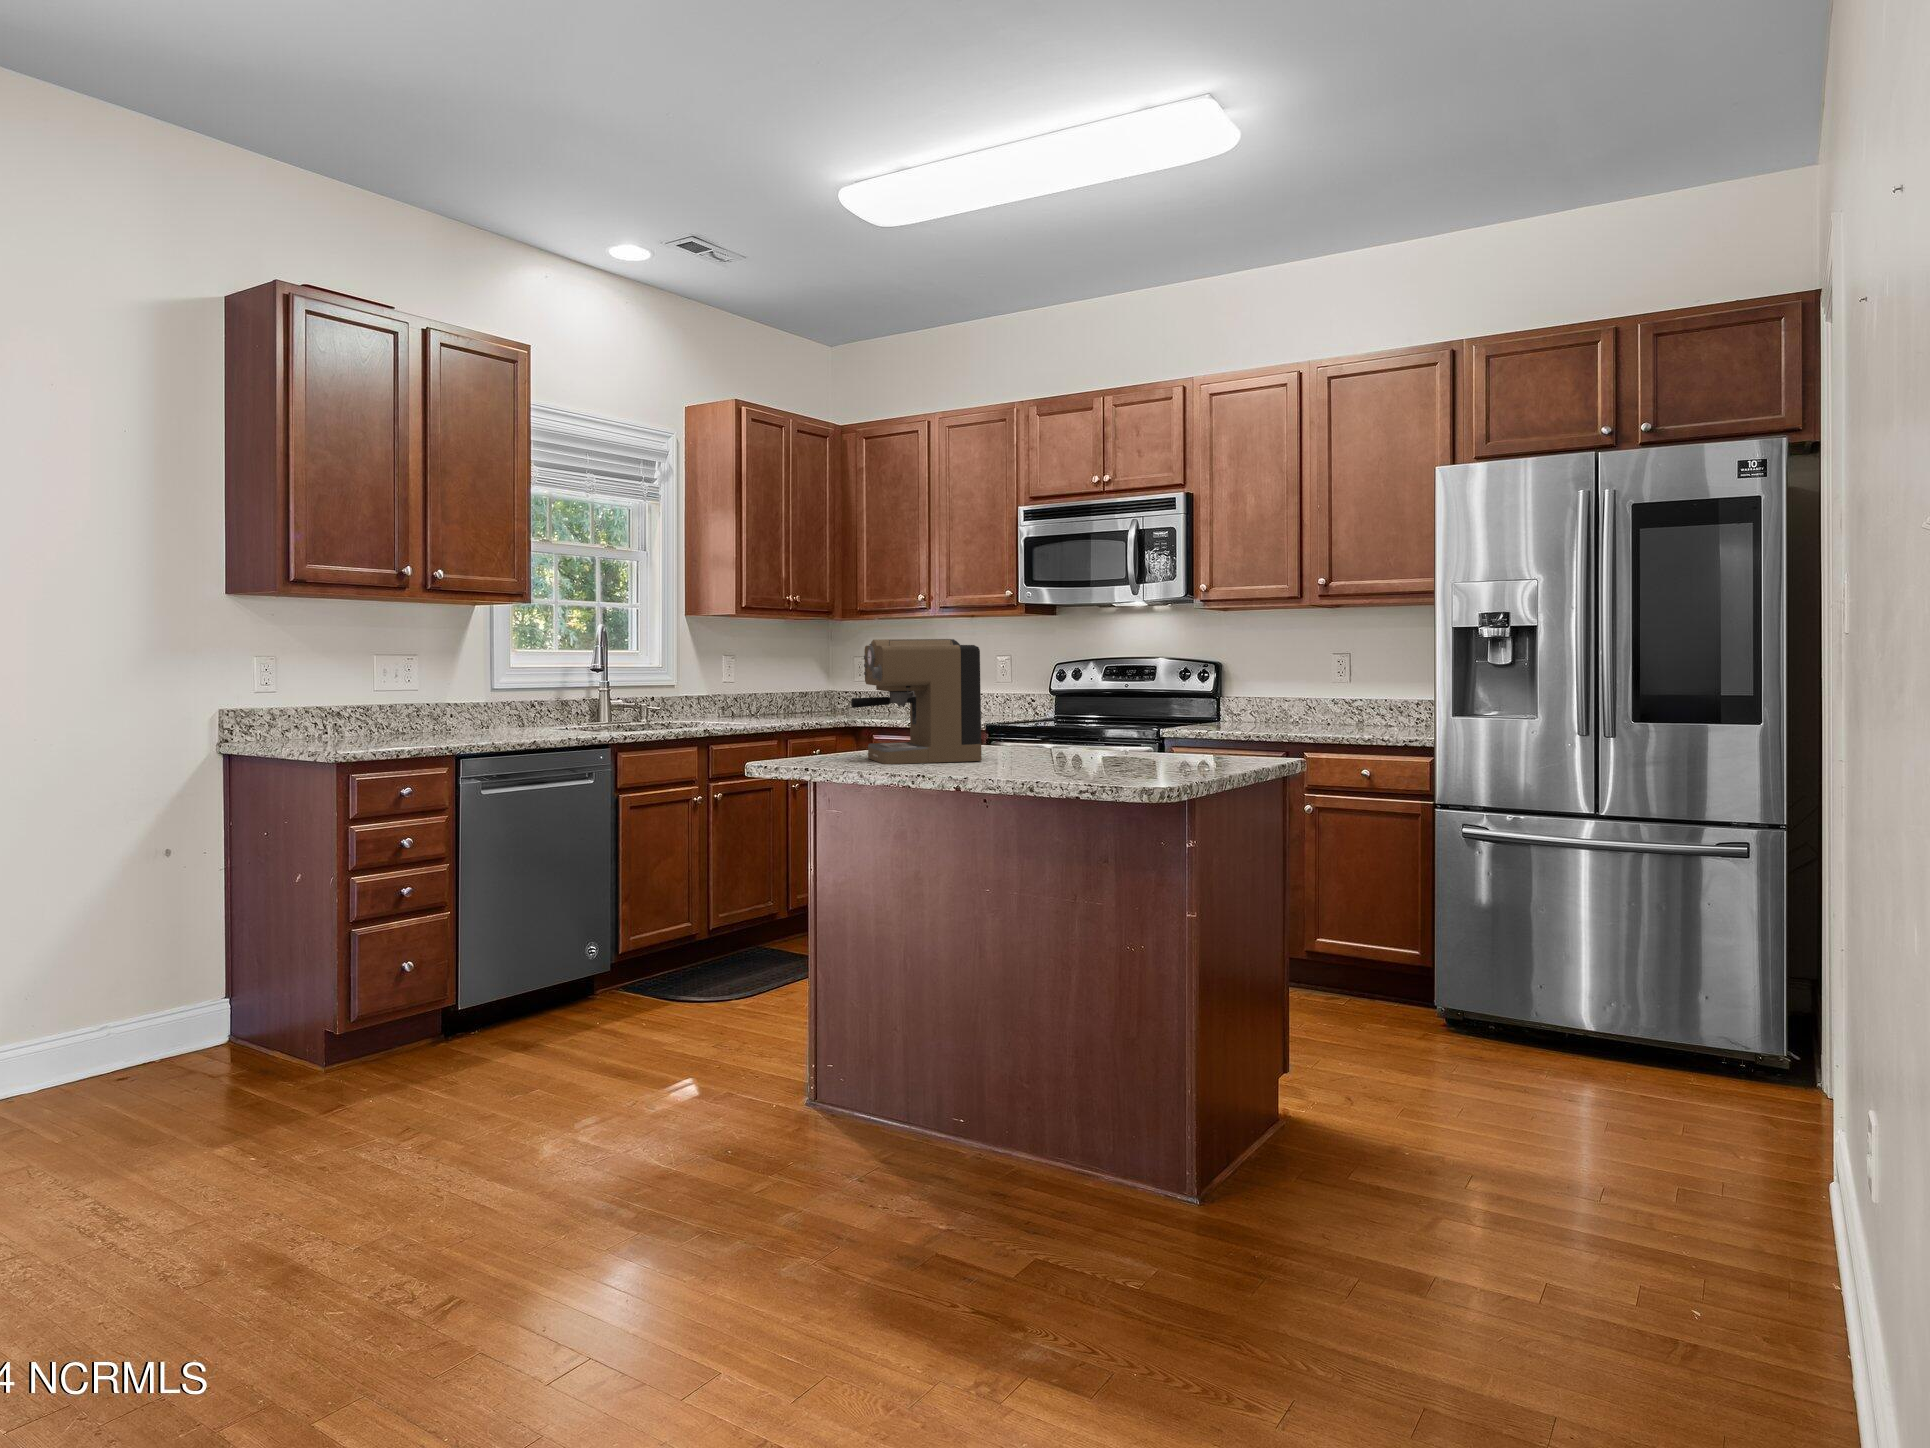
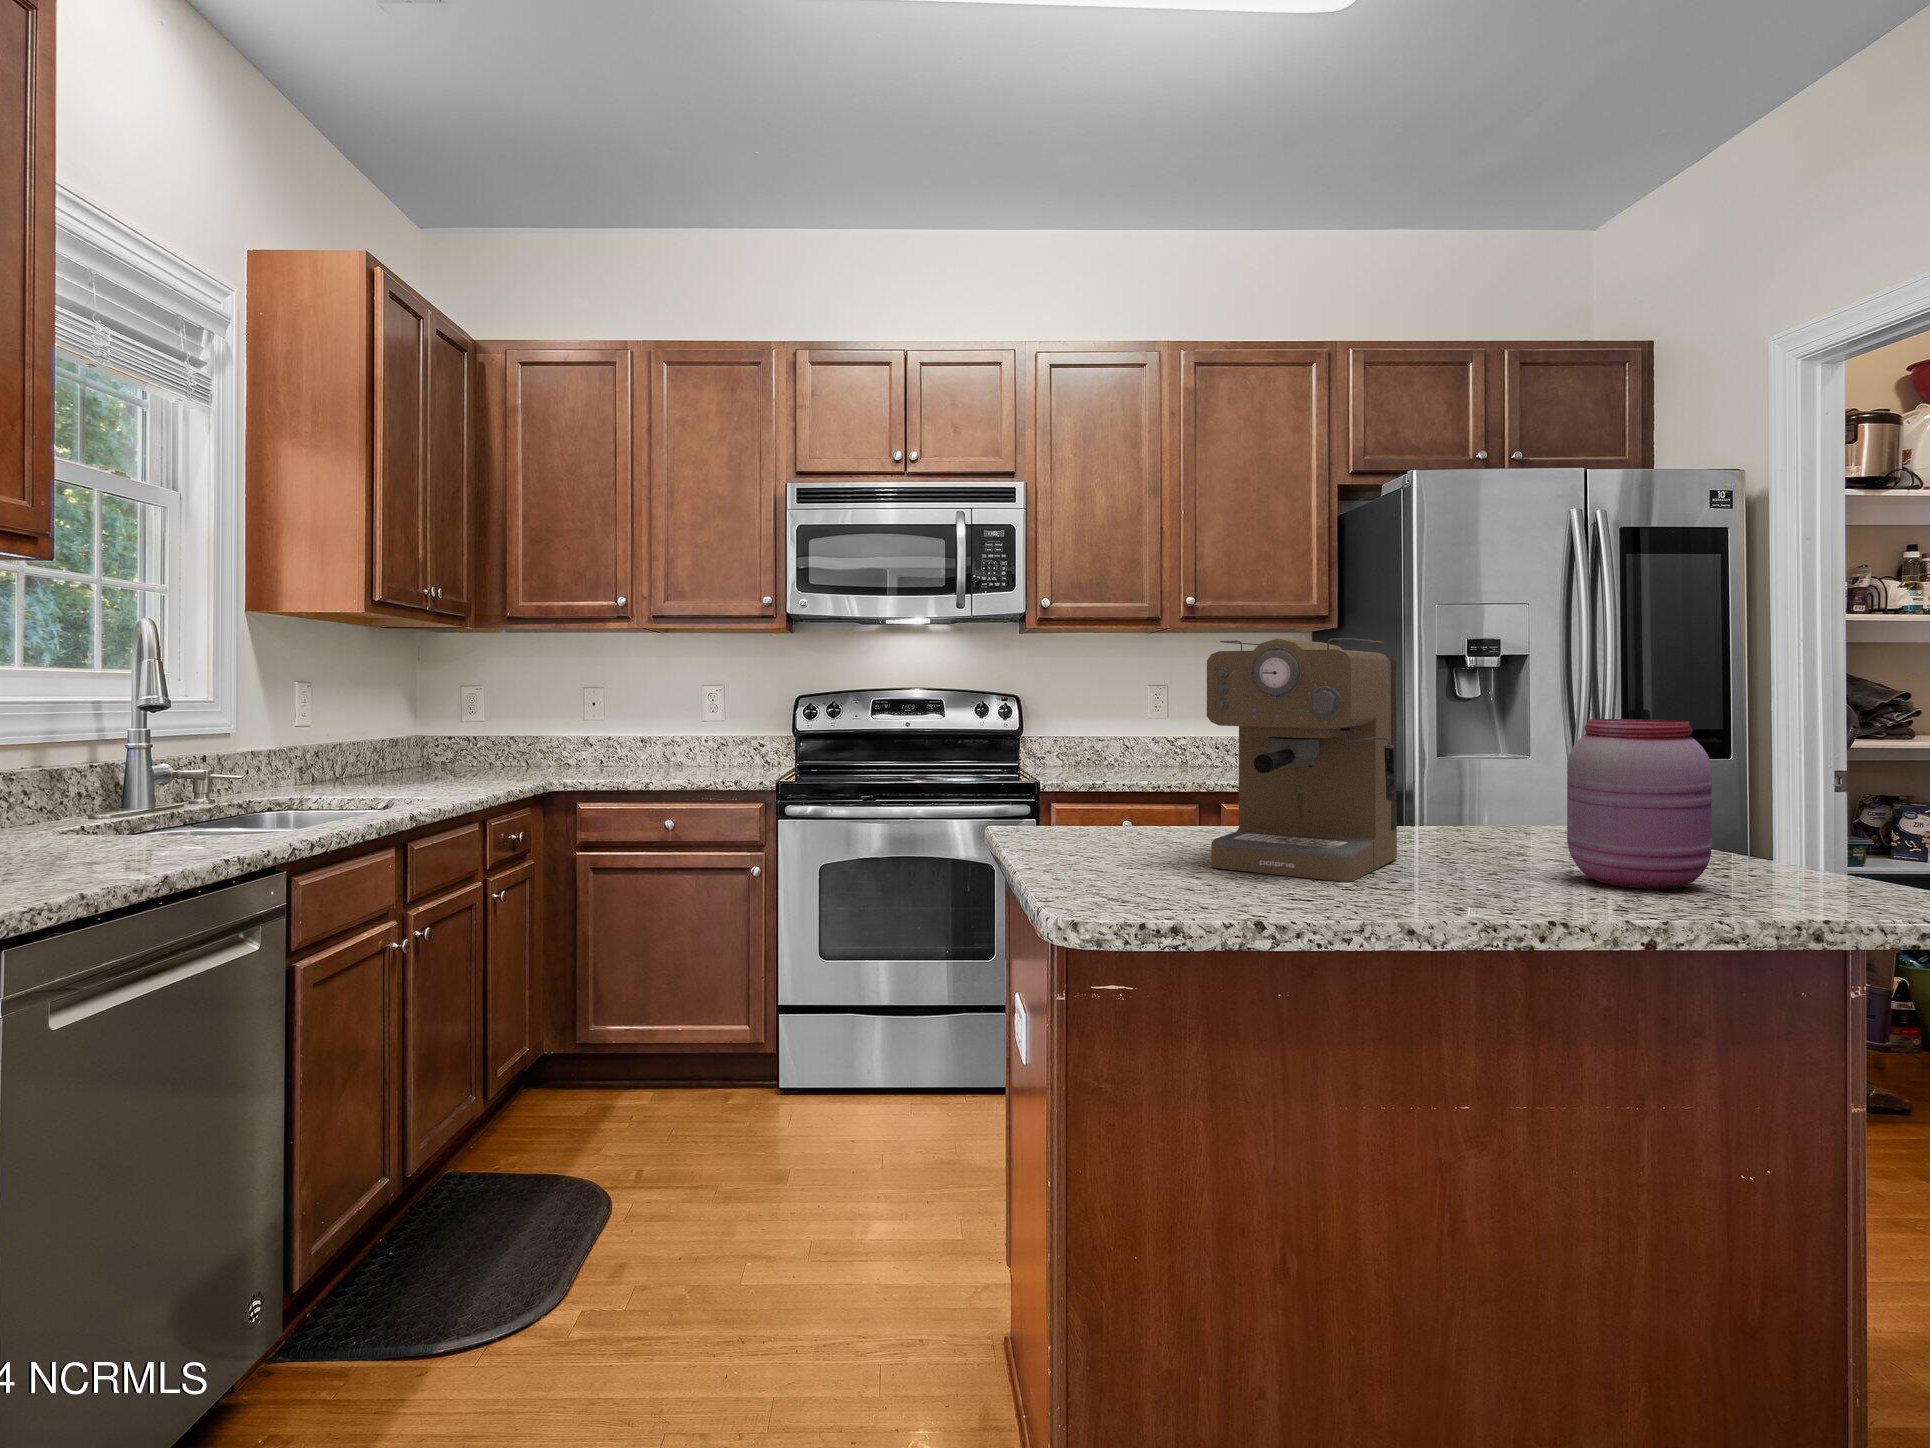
jar: none [971,683,1036,774] -> present [1567,719,1712,889]

